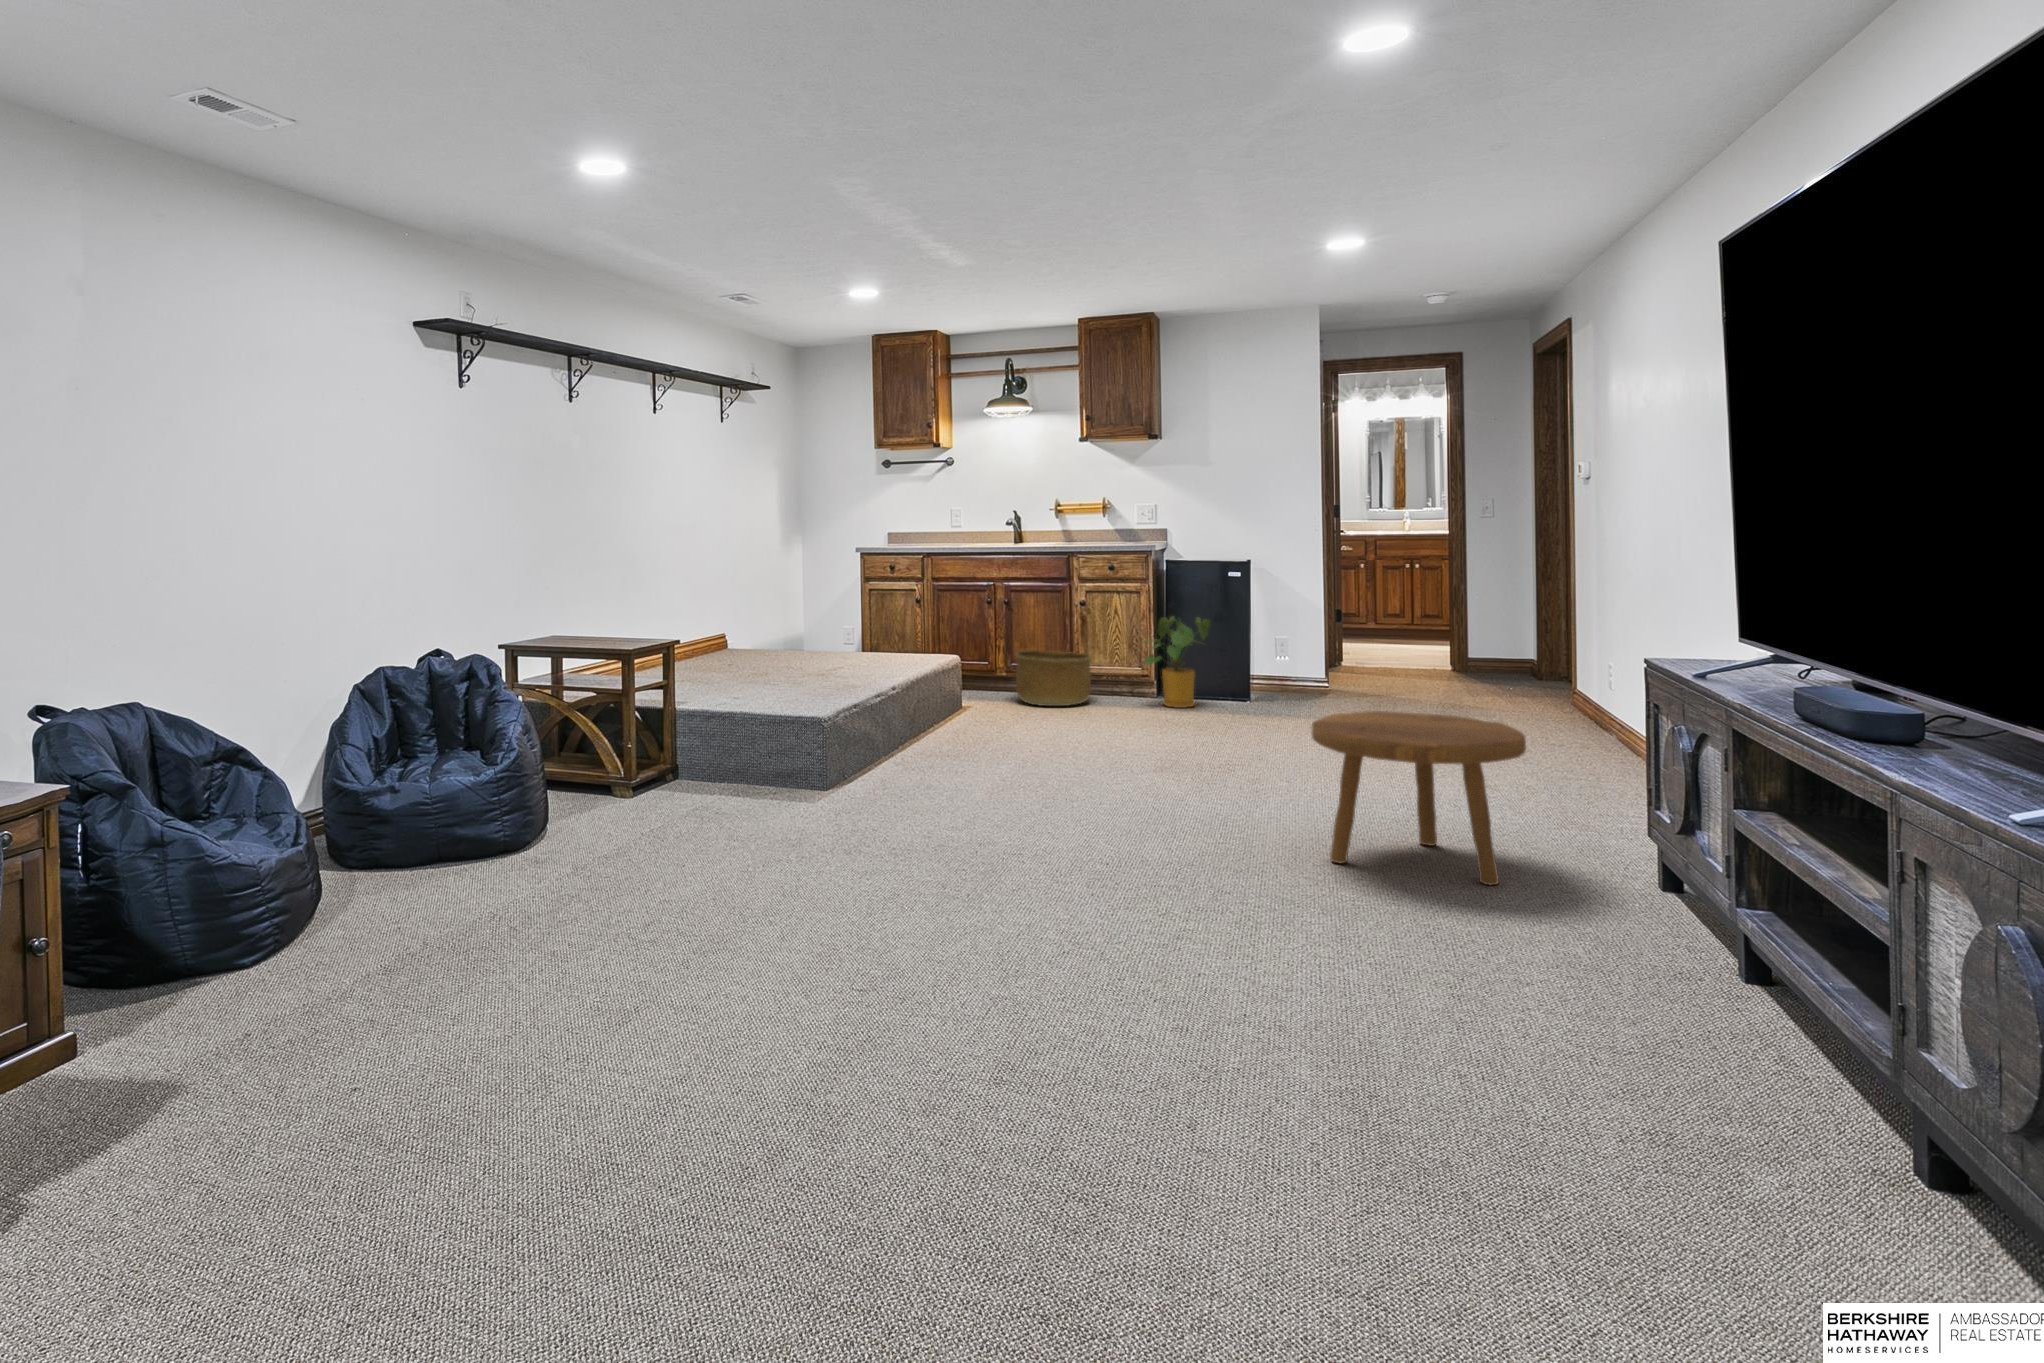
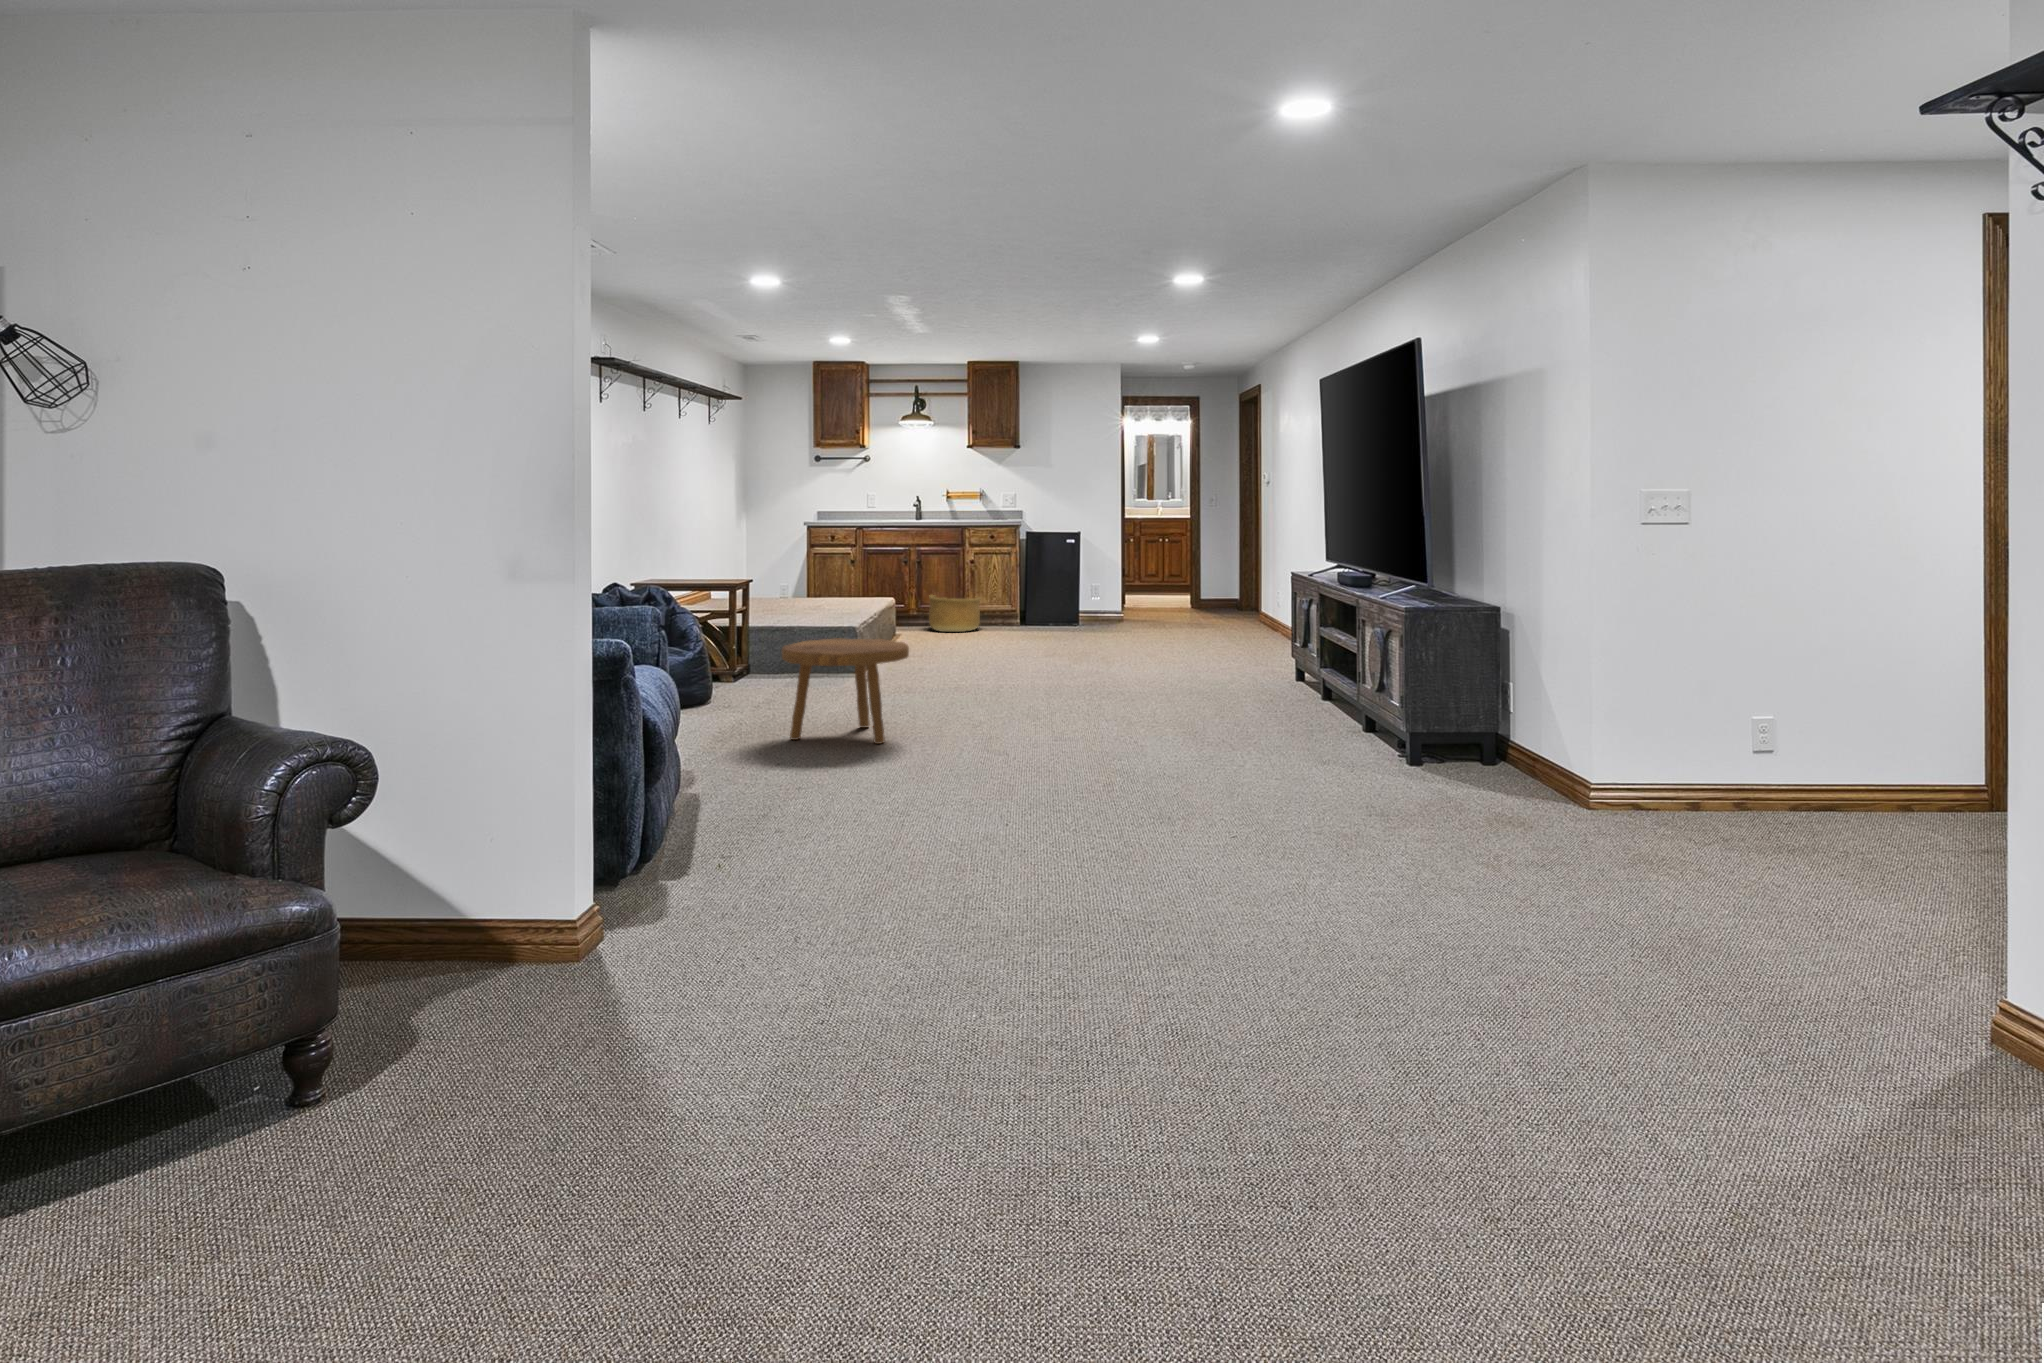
house plant: present [1145,616,1210,708] -> none [1013,570,1056,630]
footstool: present [1312,711,1526,885] -> present [782,639,909,744]

